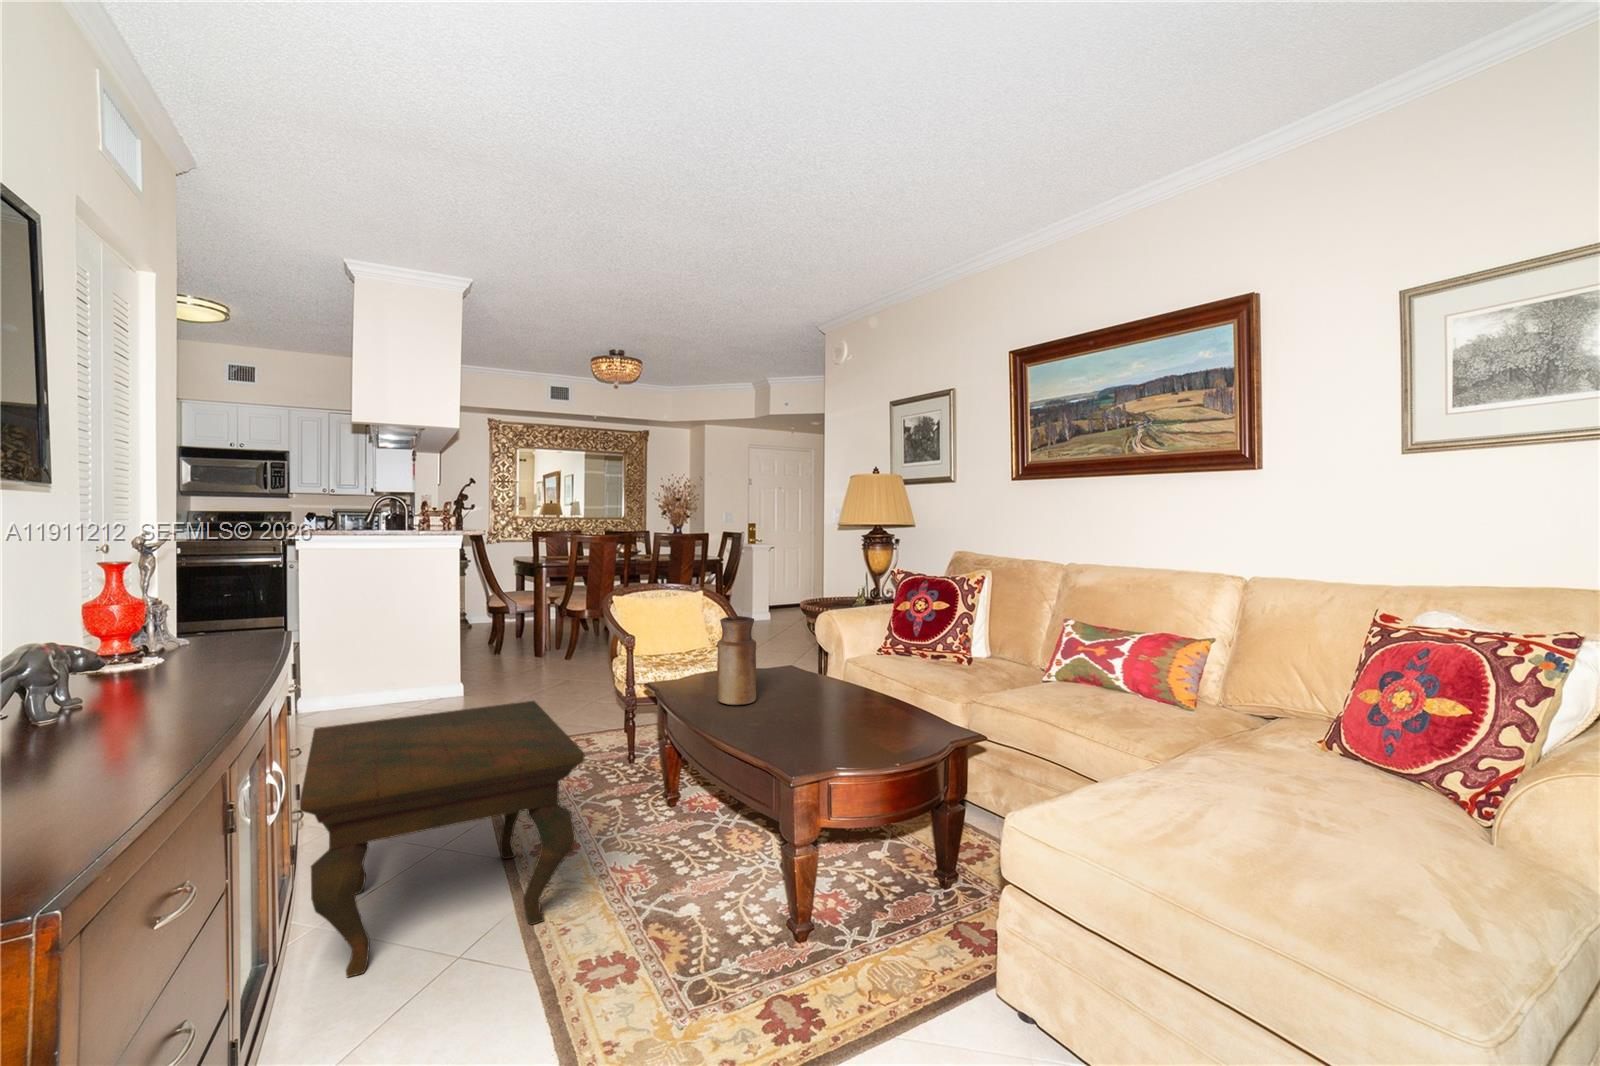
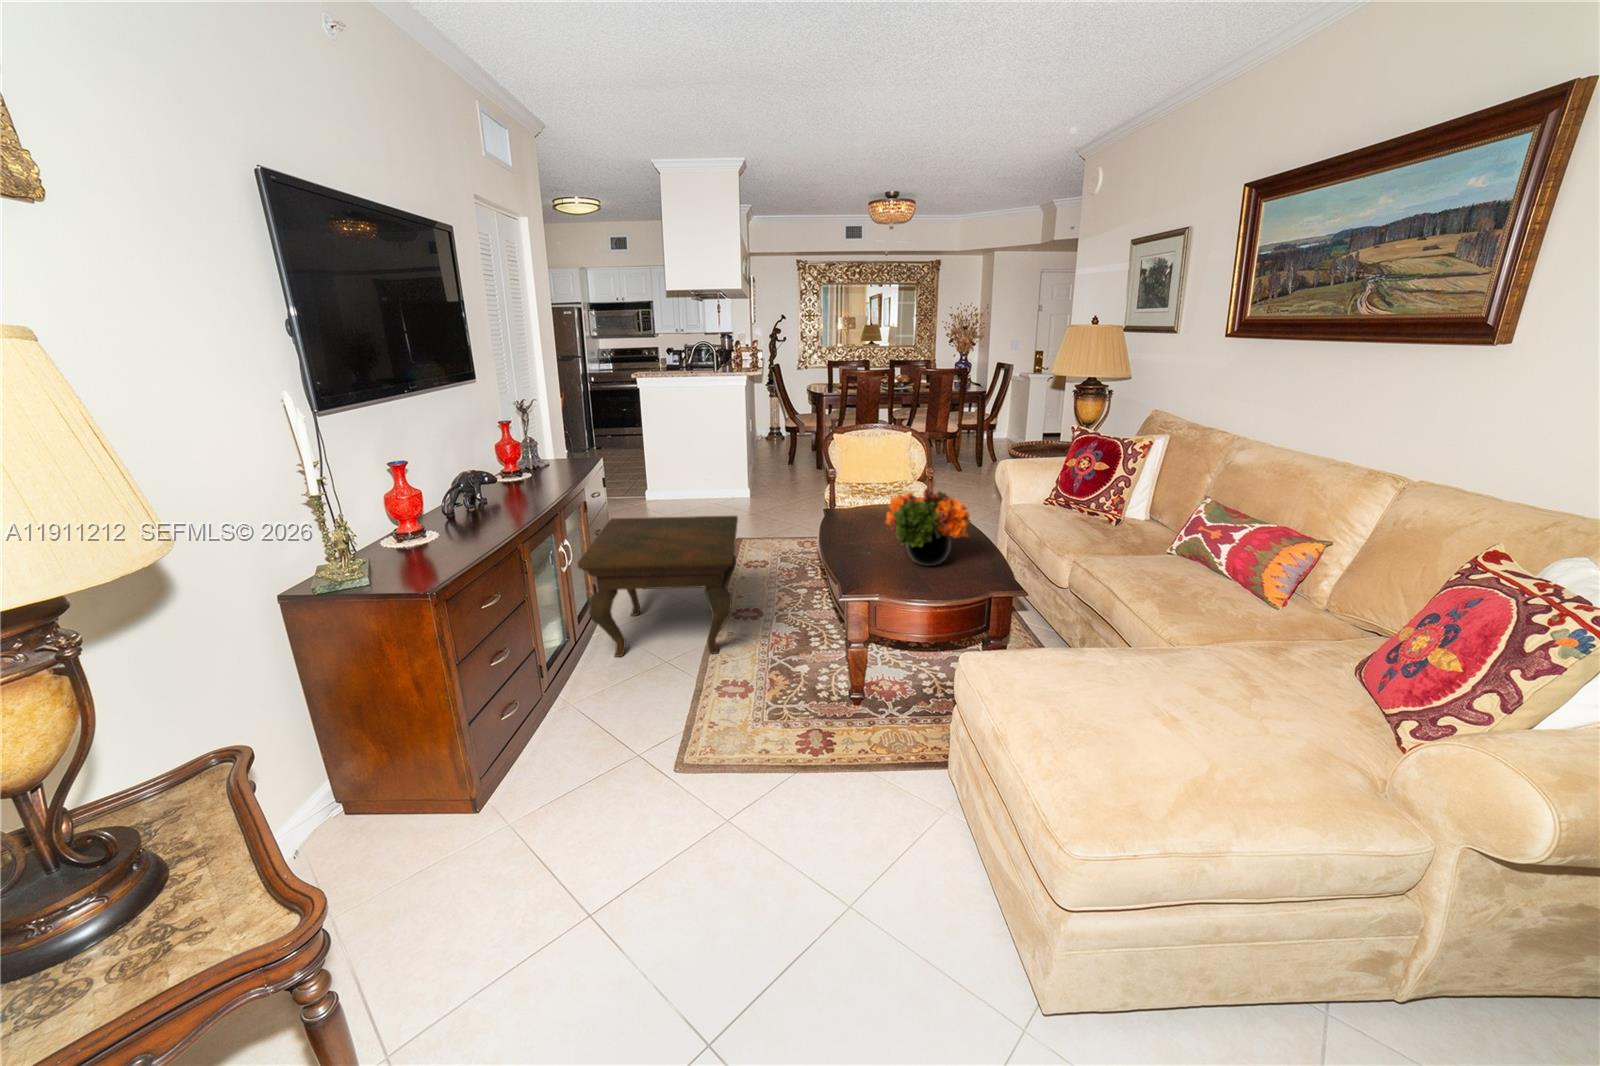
vase: present [717,616,756,705] -> none [854,470,884,538]
flower arrangement: none [783,626,889,724] -> present [885,489,970,566]

